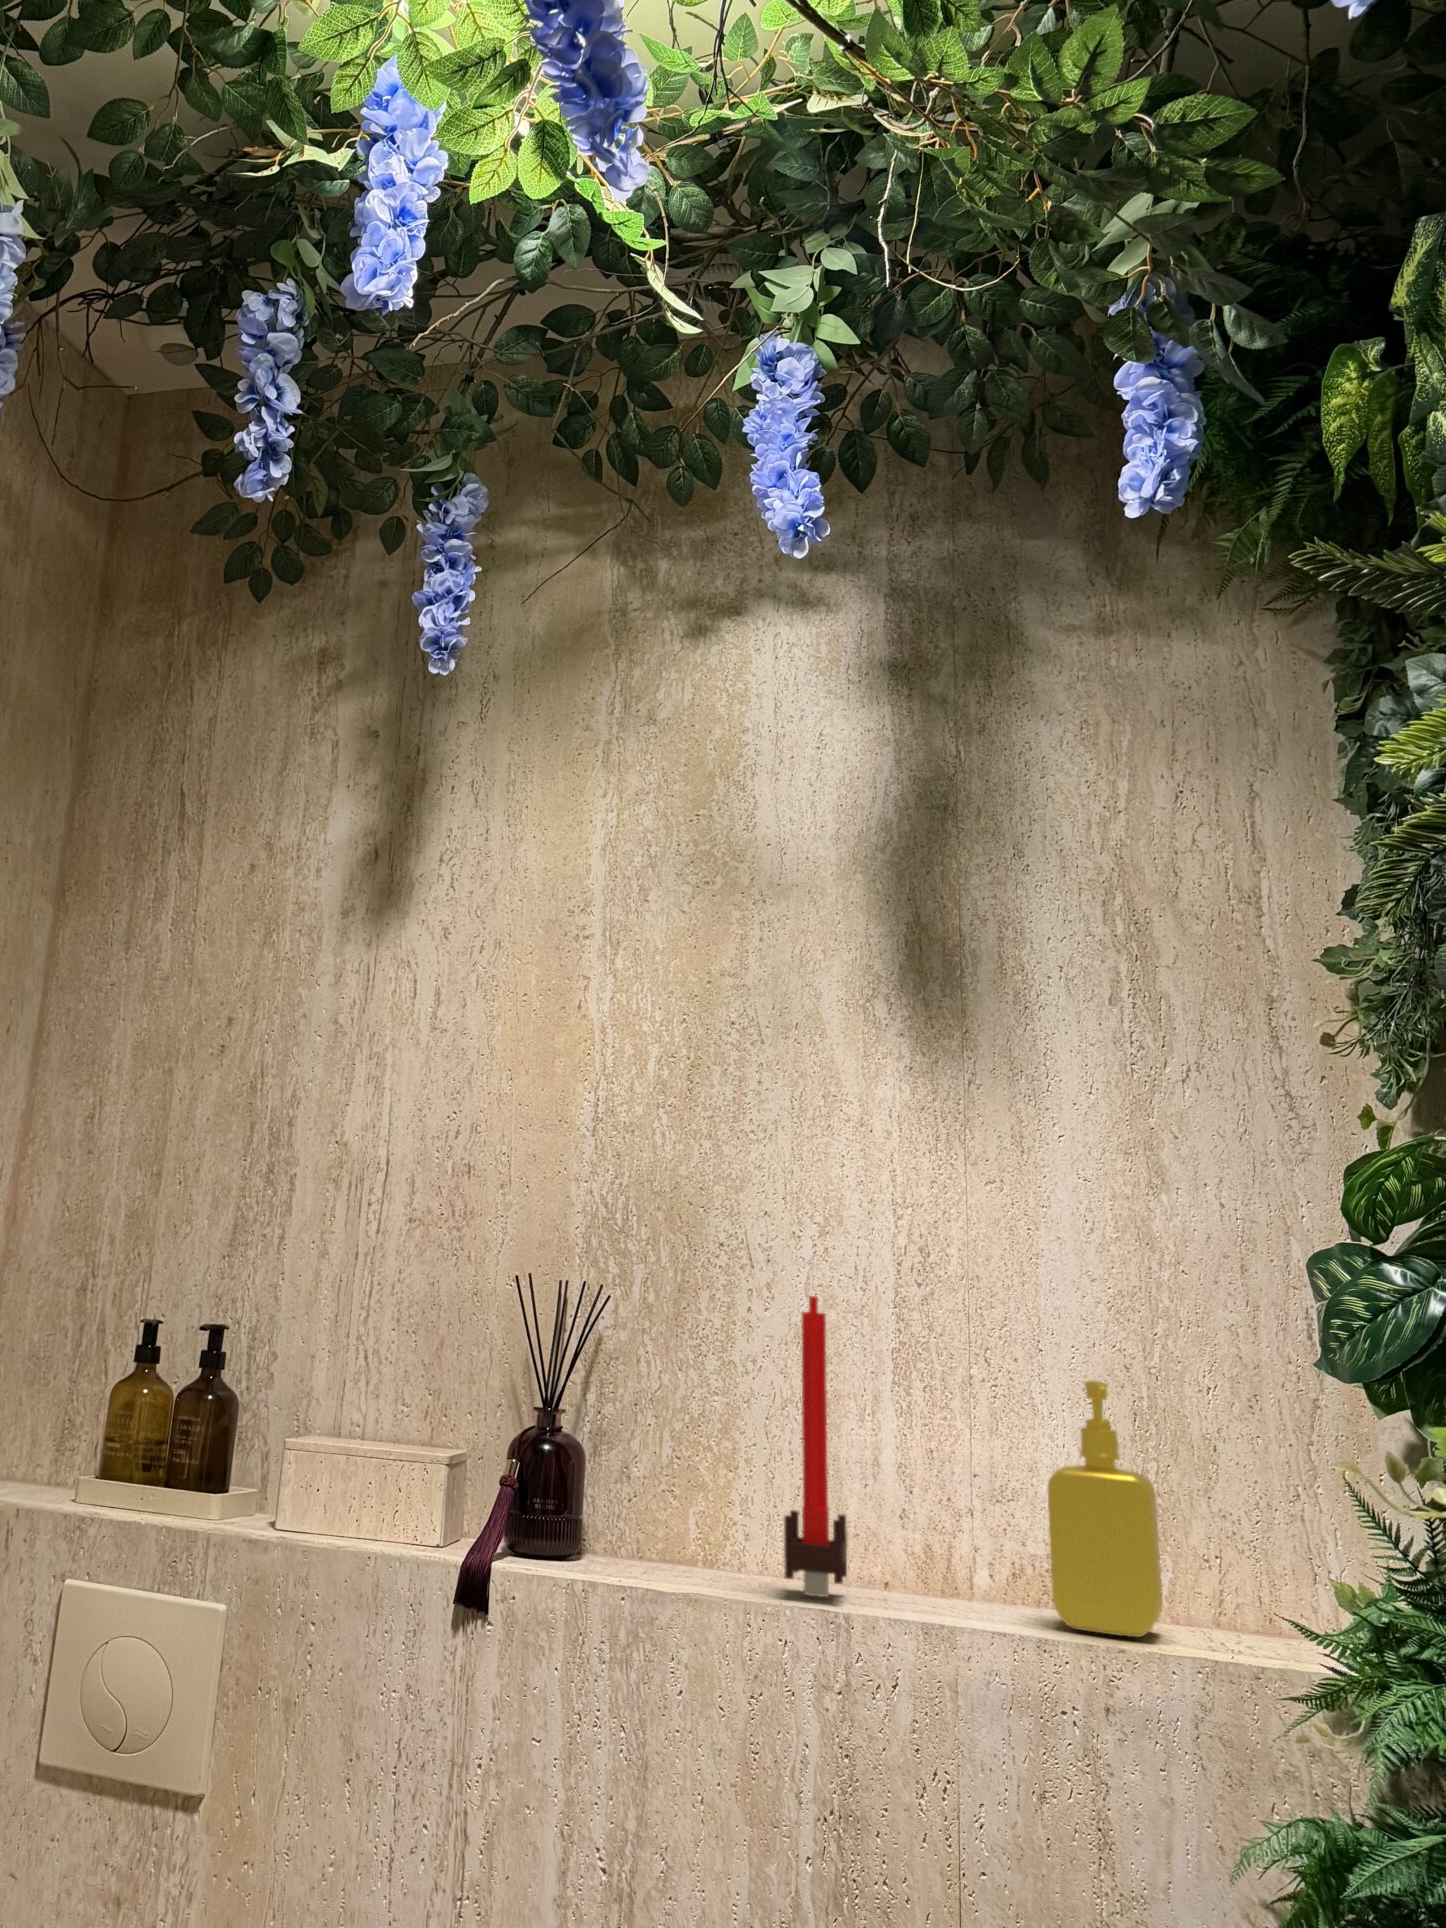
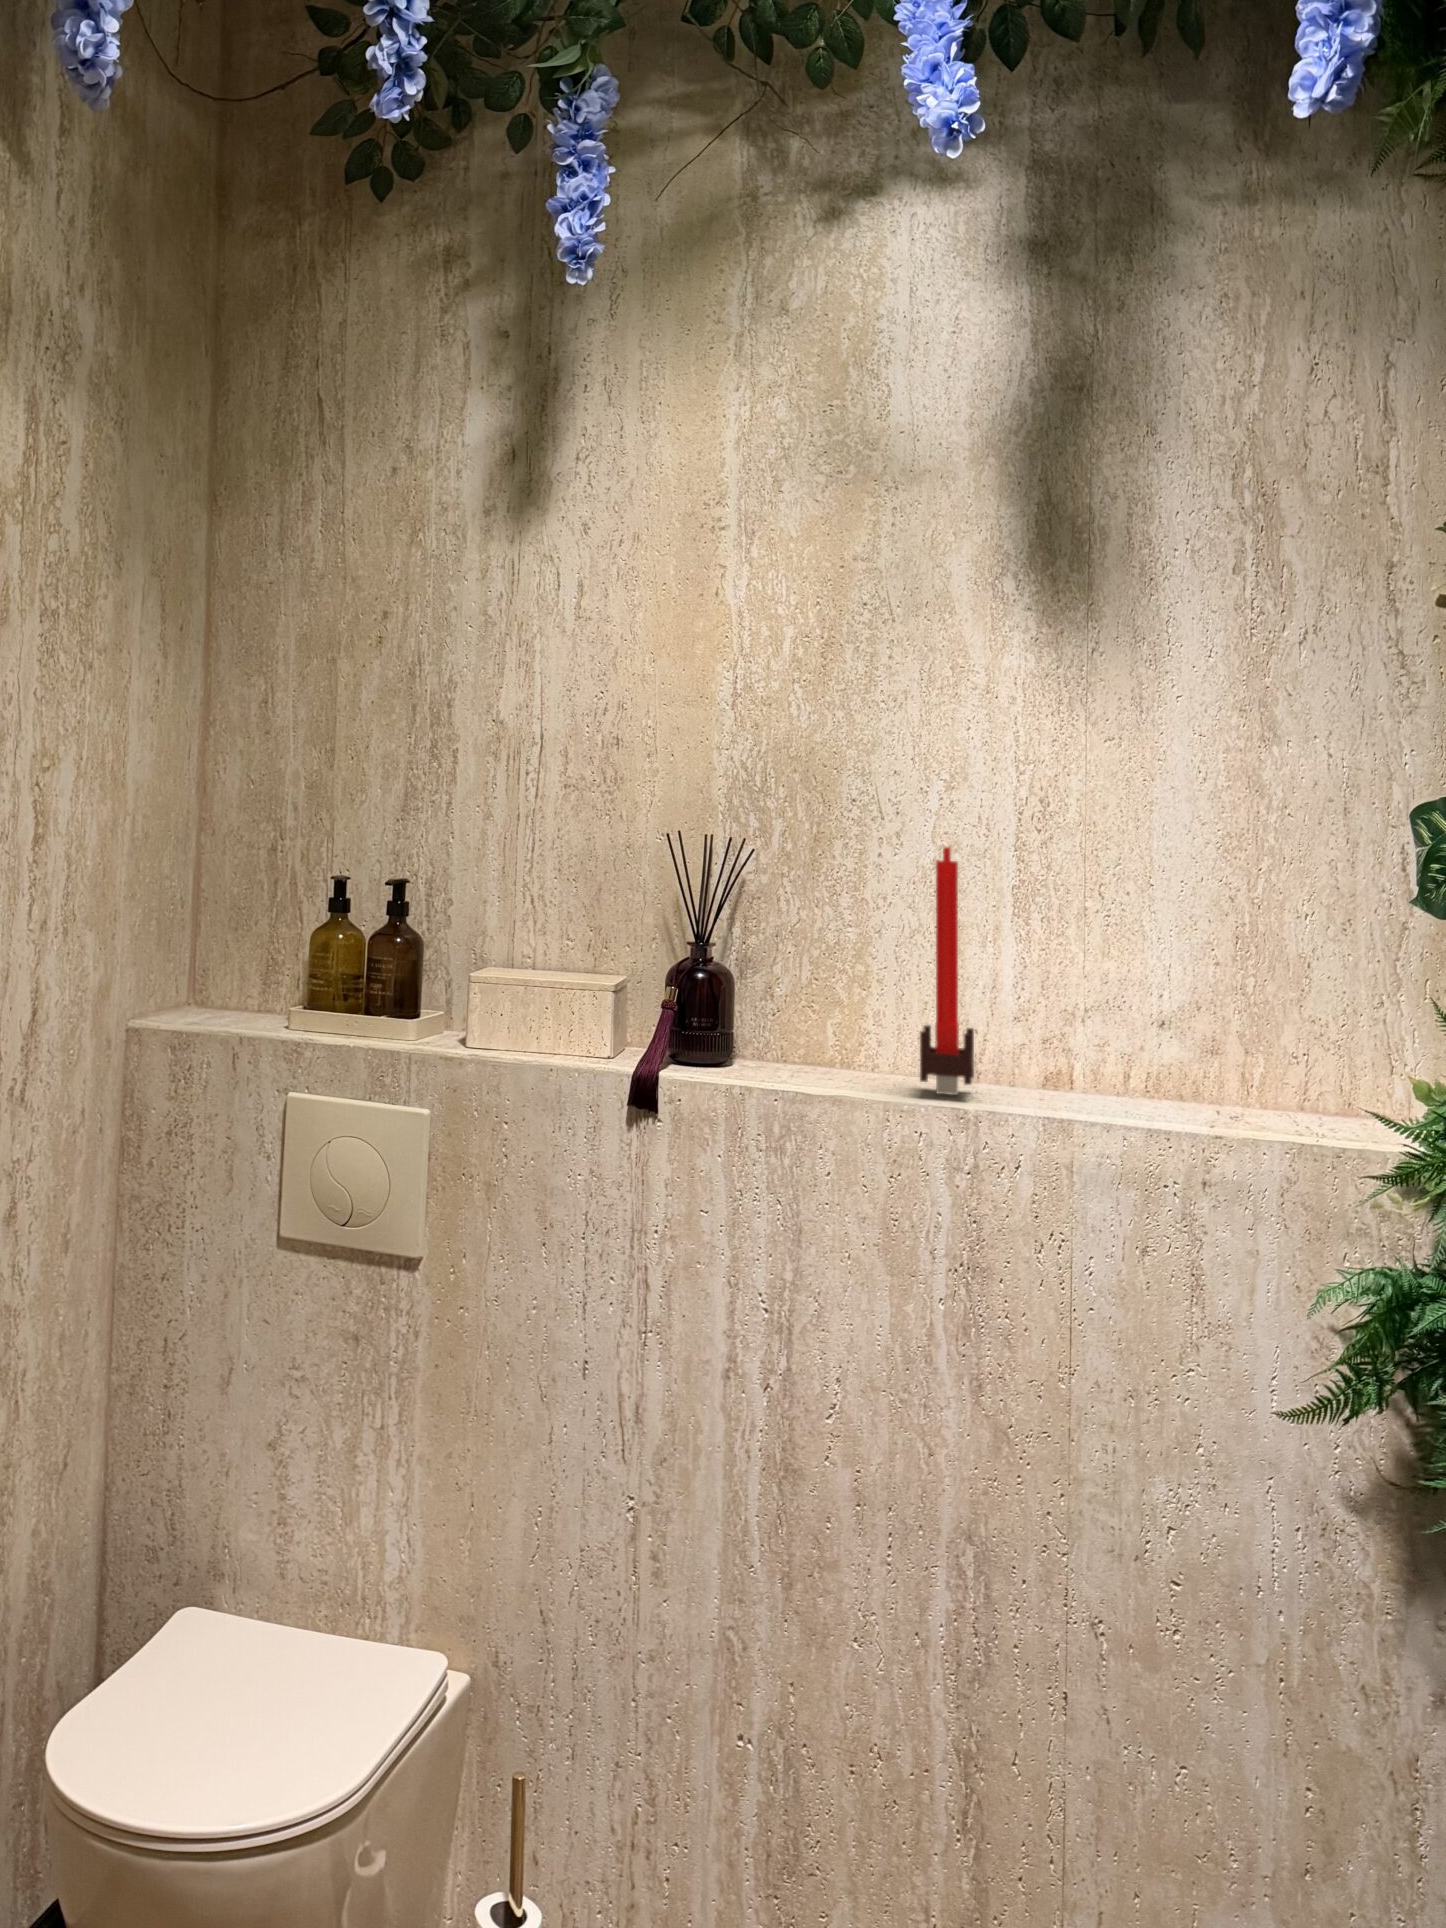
soap dispenser: present [1048,1380,1163,1637] -> none [1158,913,1256,1122]

